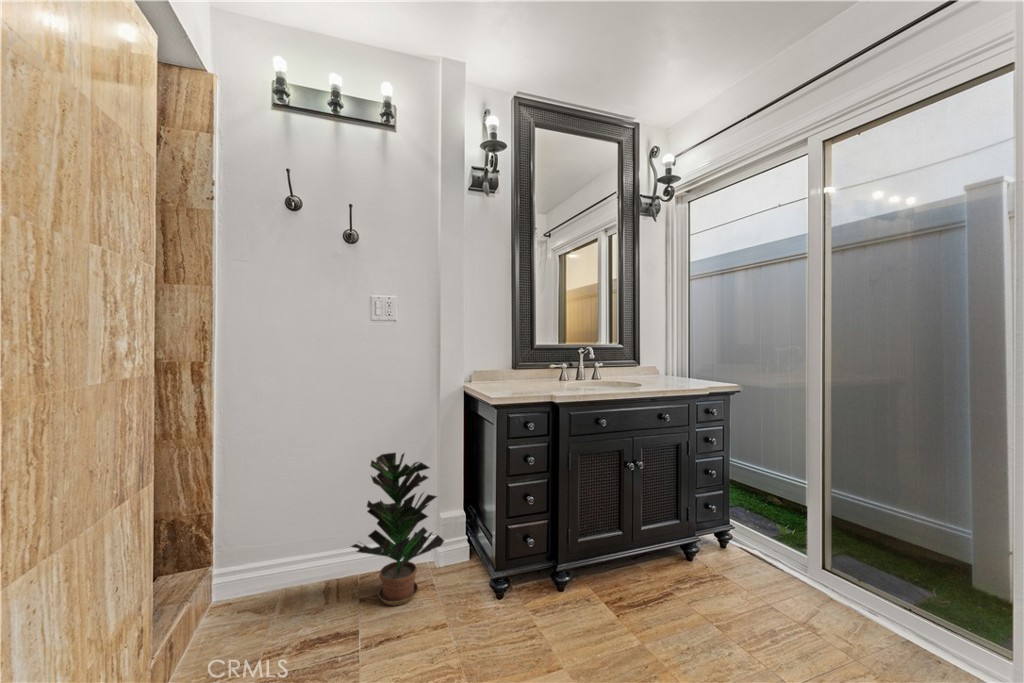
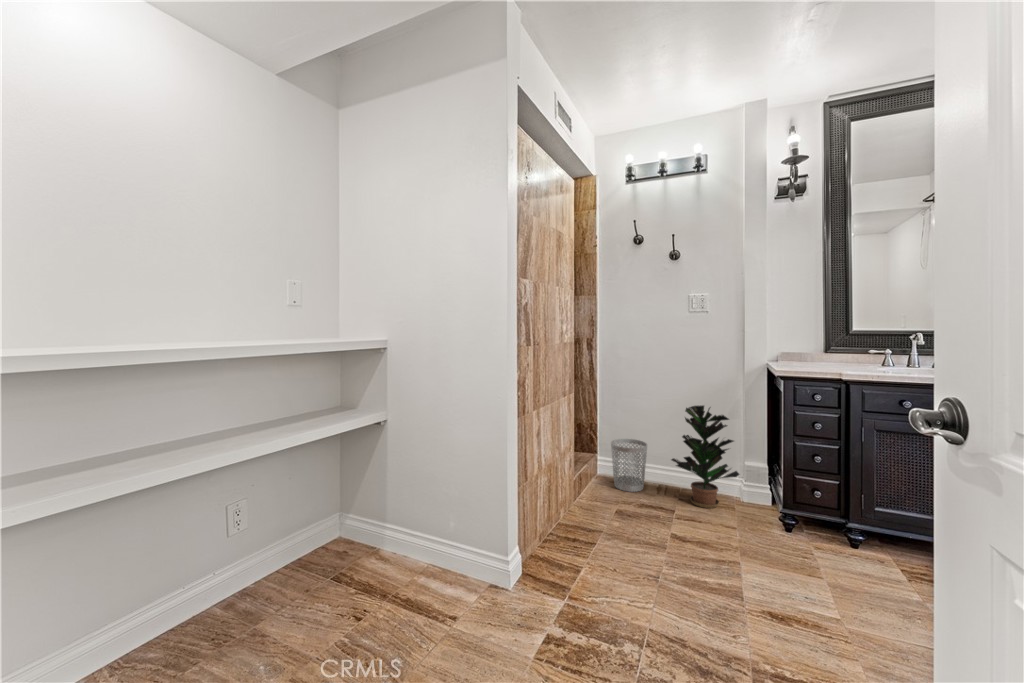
wastebasket: none [243,523,310,624] -> present [611,439,647,492]

